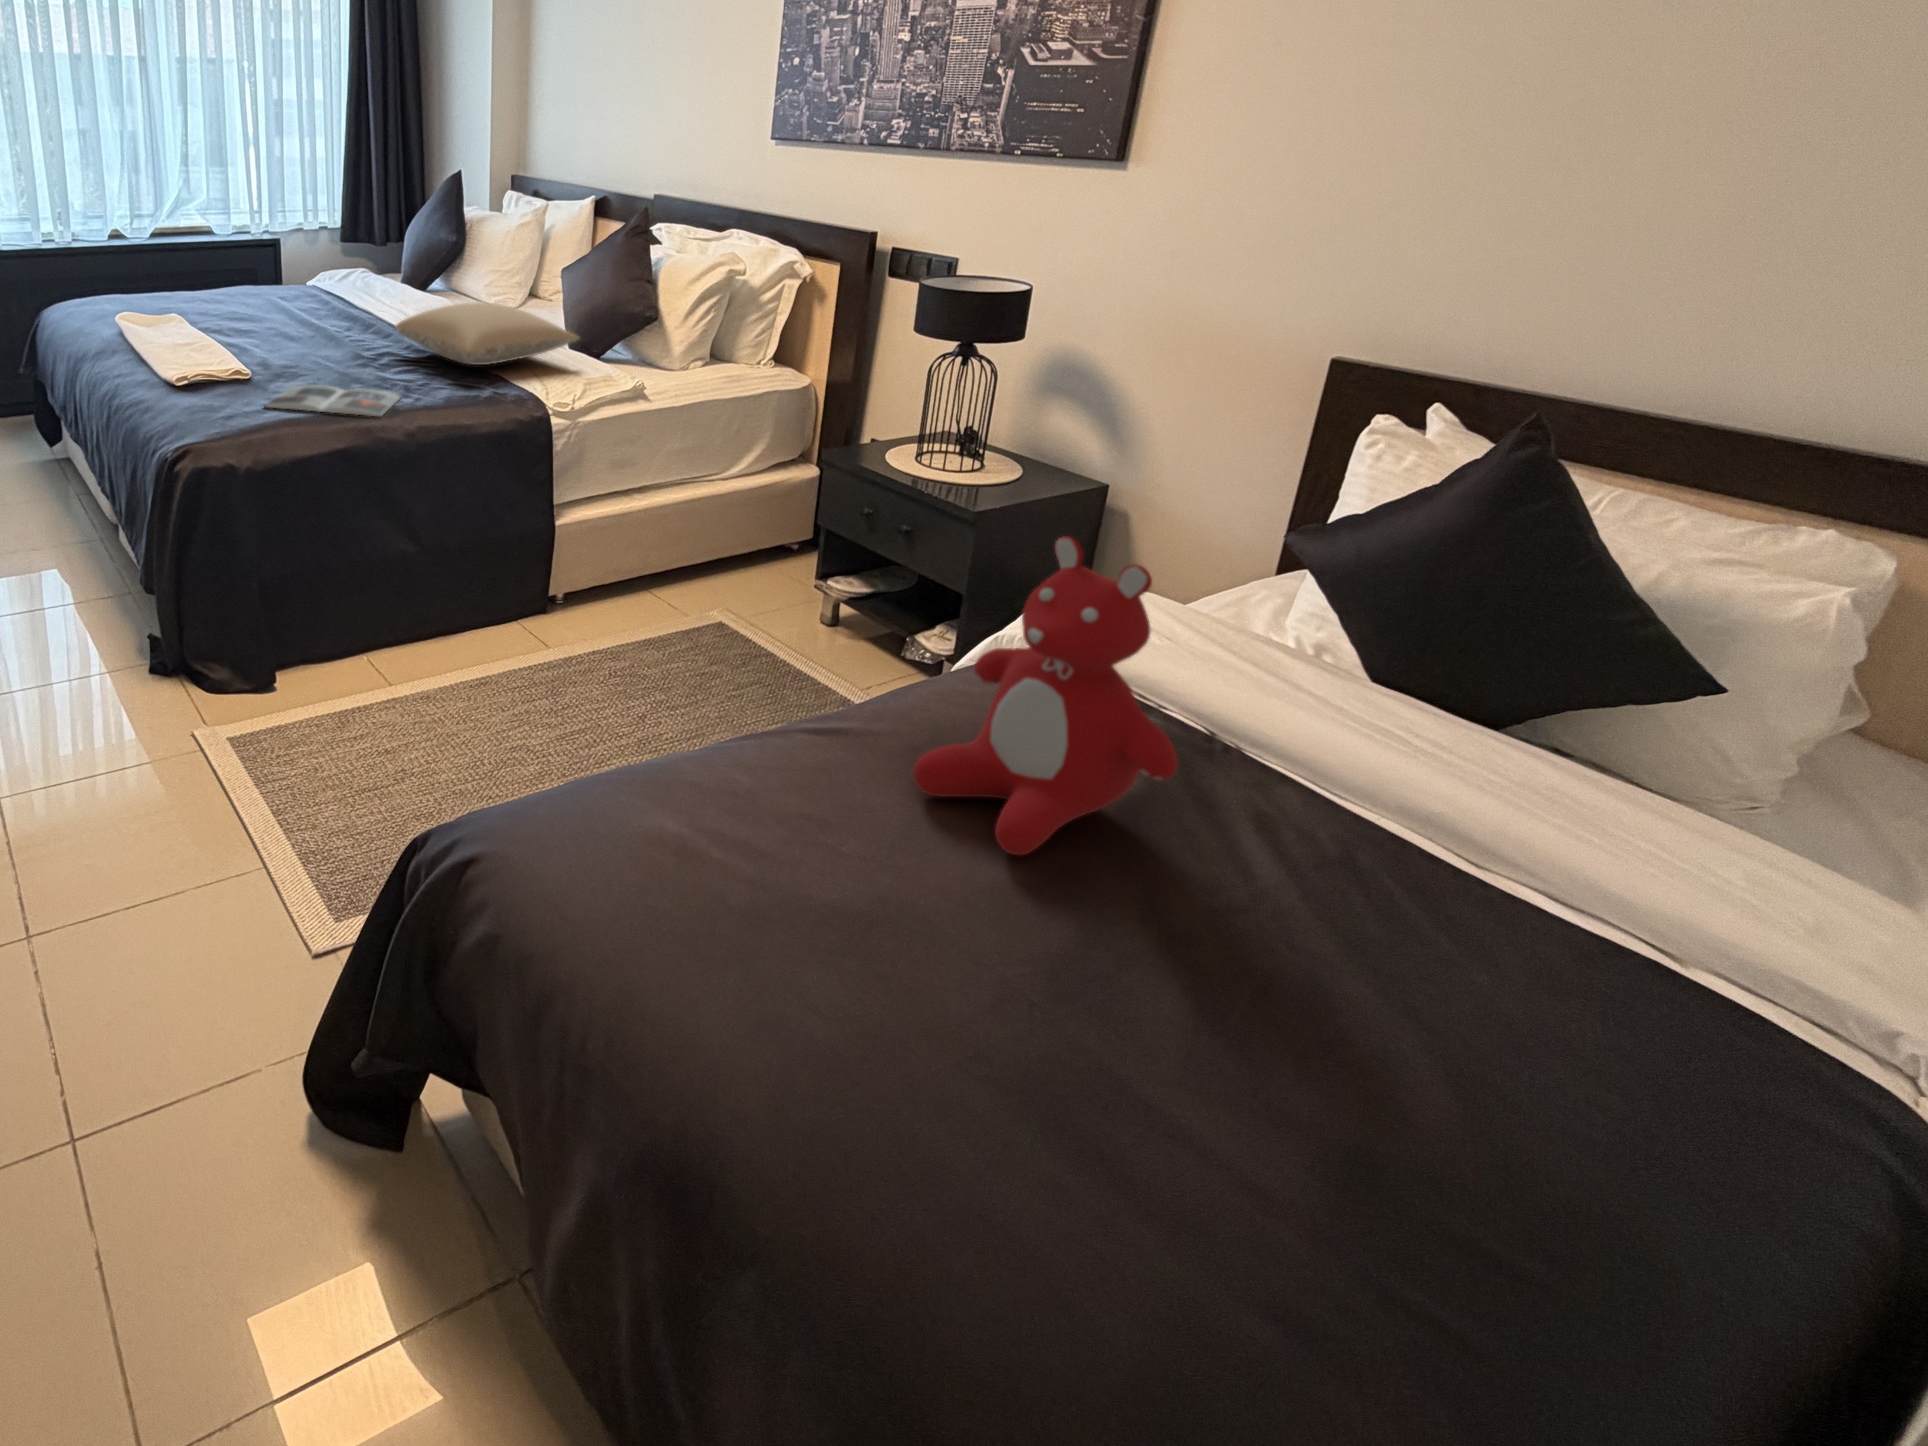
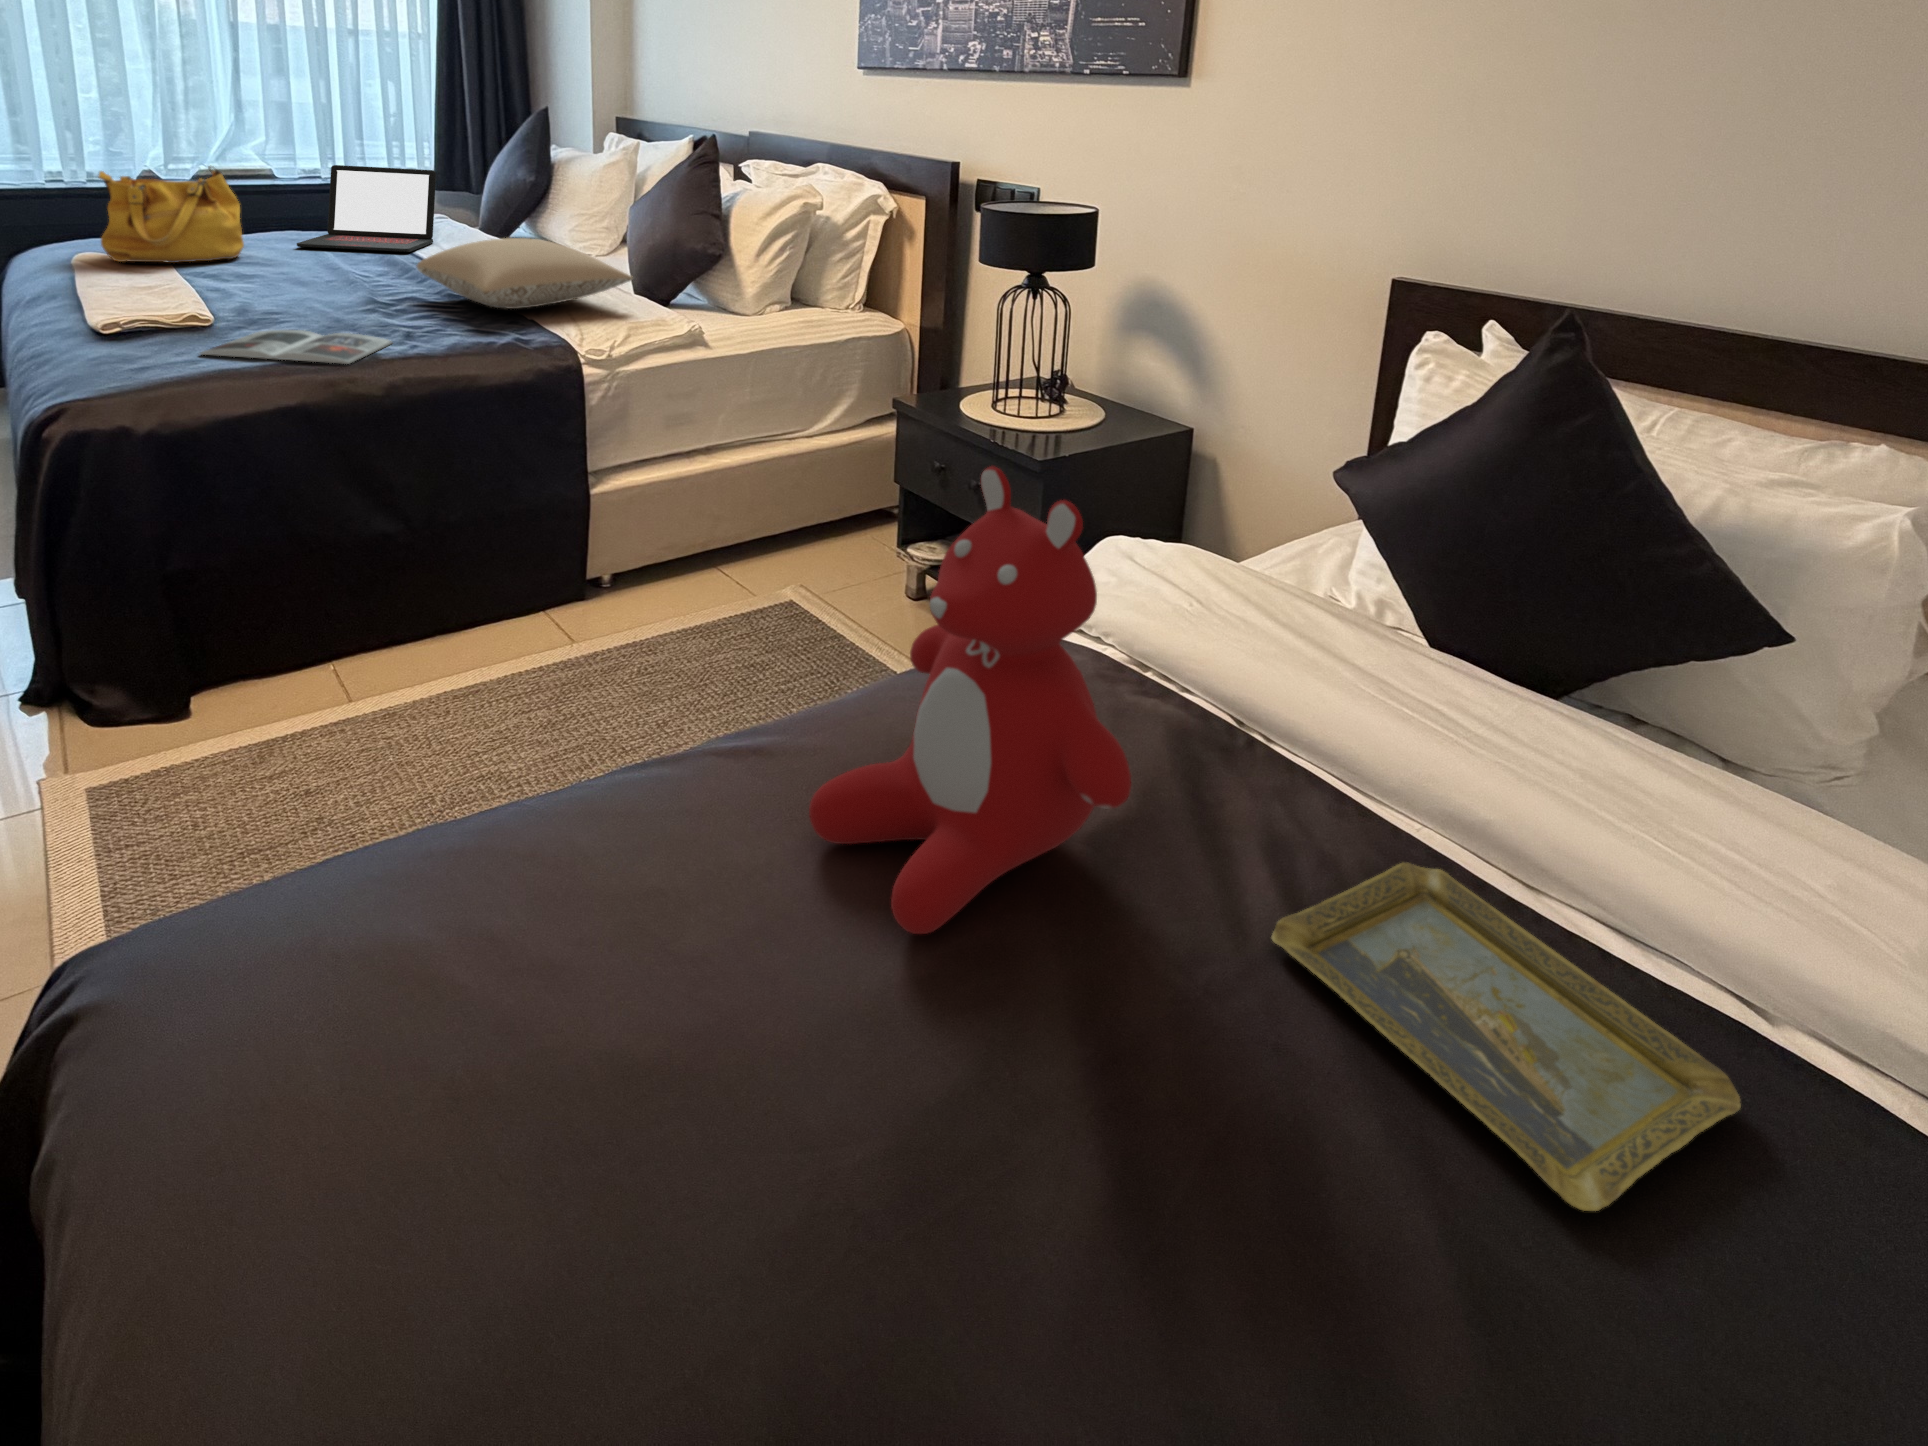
laptop: none [267,229,375,308] -> present [297,165,436,252]
handbag: none [126,236,233,320] -> present [99,166,244,263]
tray: none [1276,837,1652,1047] -> present [1272,863,1741,1211]

